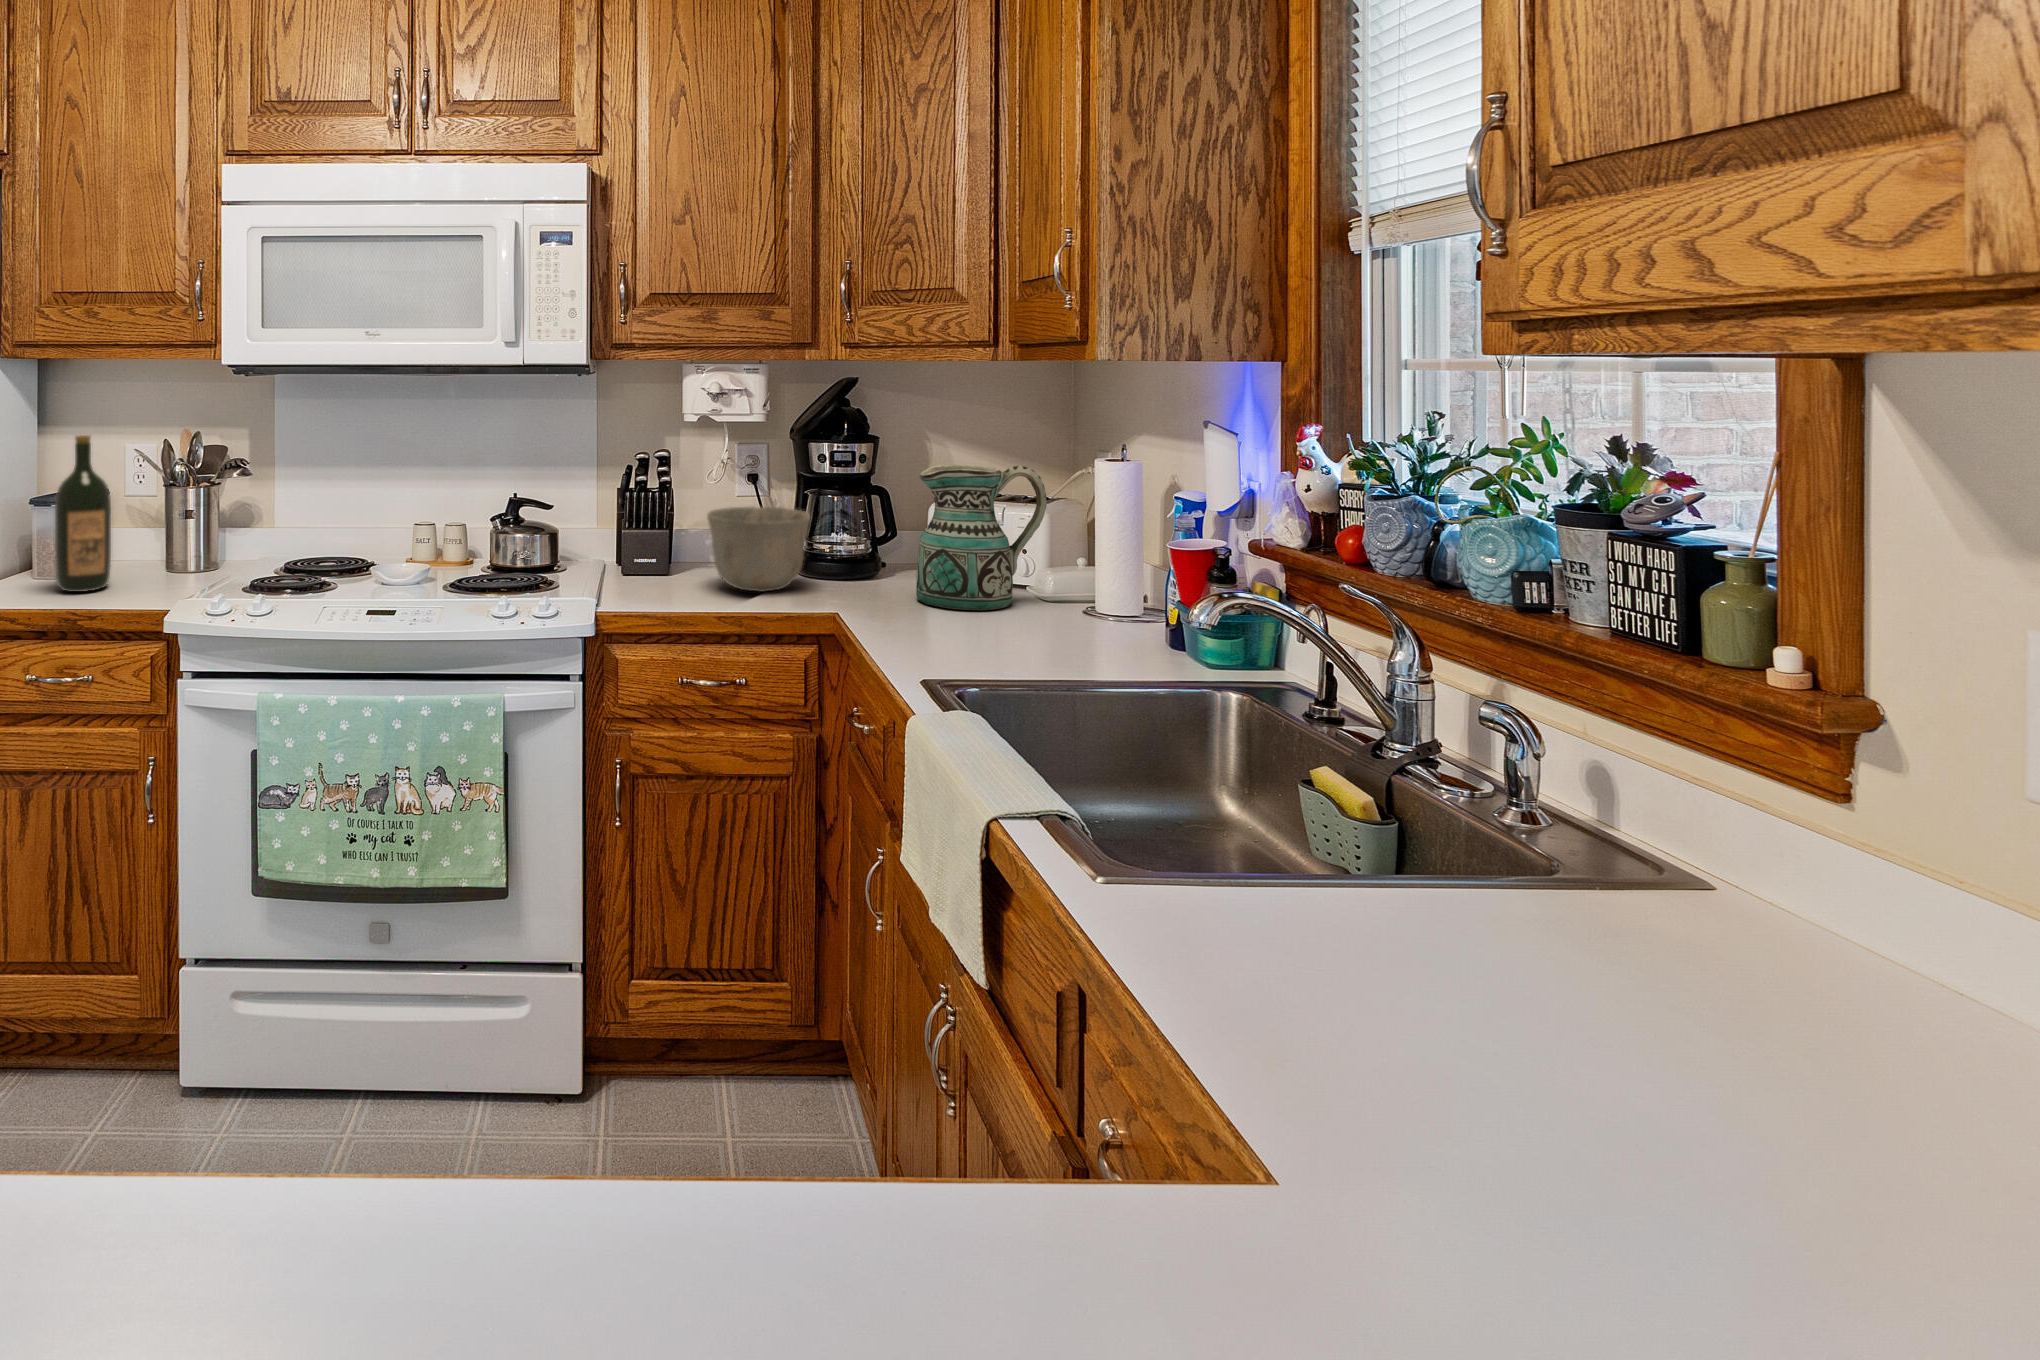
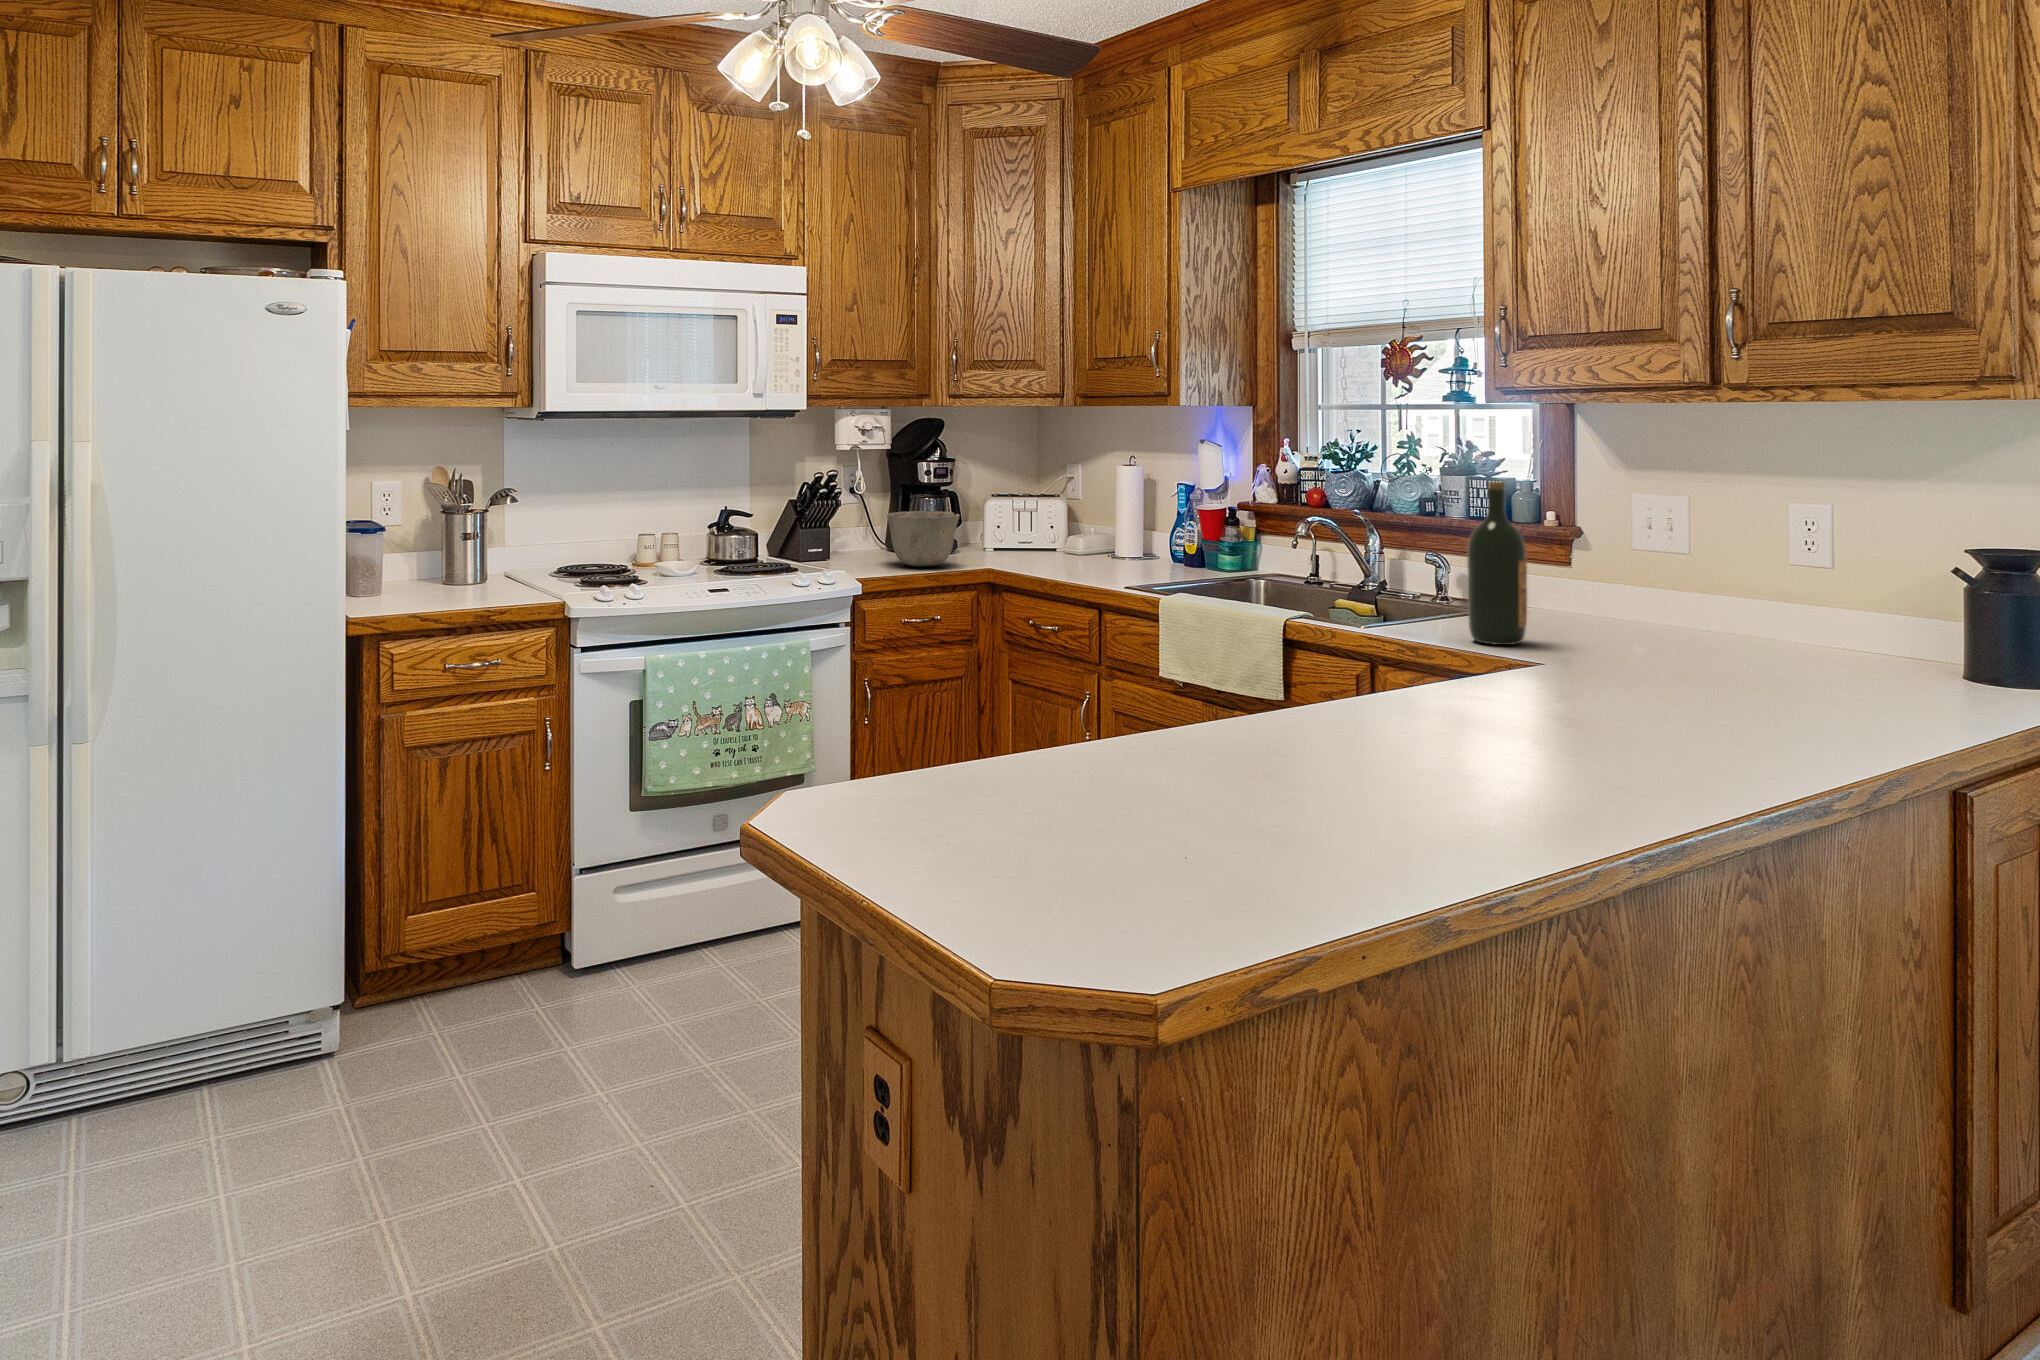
wine bottle: present [55,435,111,592] -> present [1467,482,1527,645]
ceramic pitcher: present [916,465,1047,610] -> none [1026,474,1098,563]

